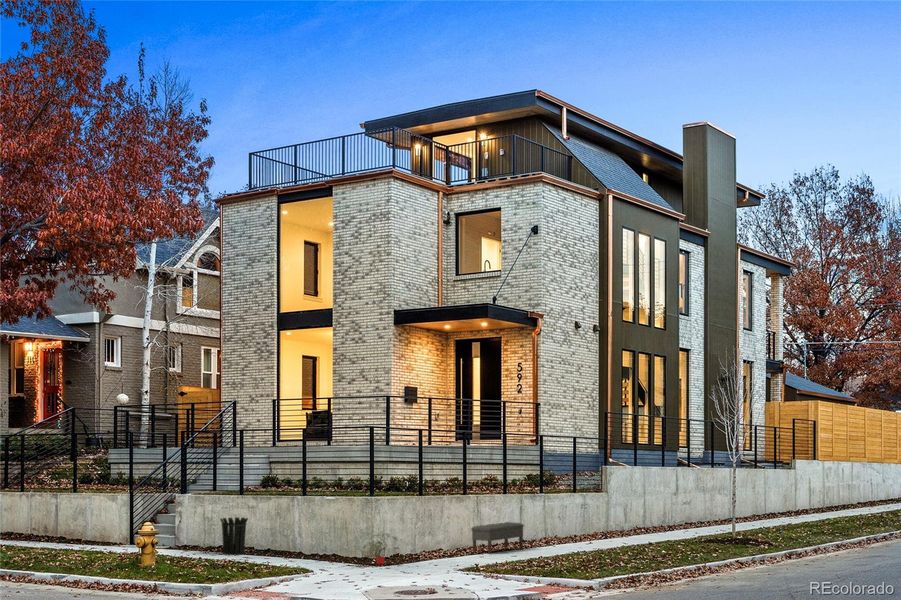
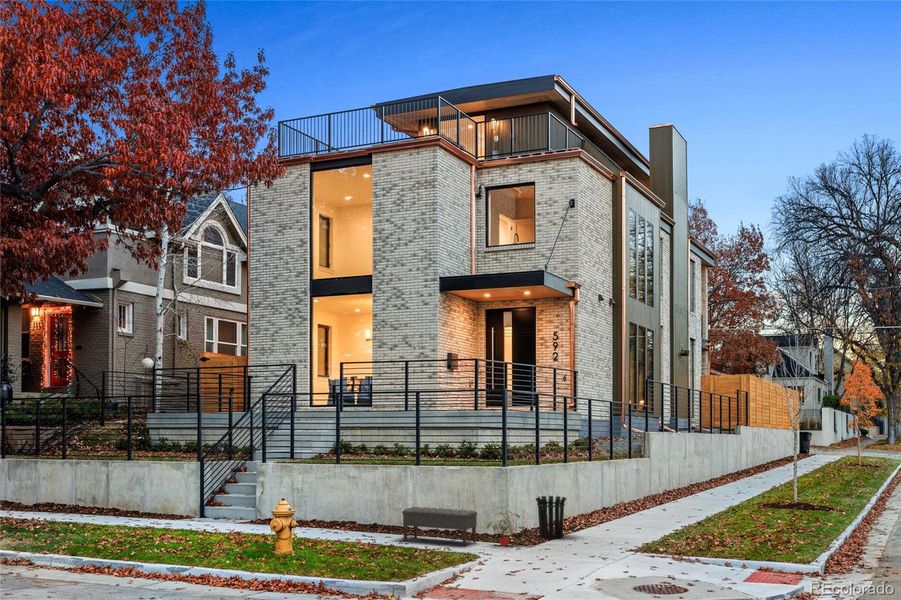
waste bin: present [220,517,248,555] -> present [535,496,566,539]
bench: present [471,522,524,554] -> present [402,507,477,546]

